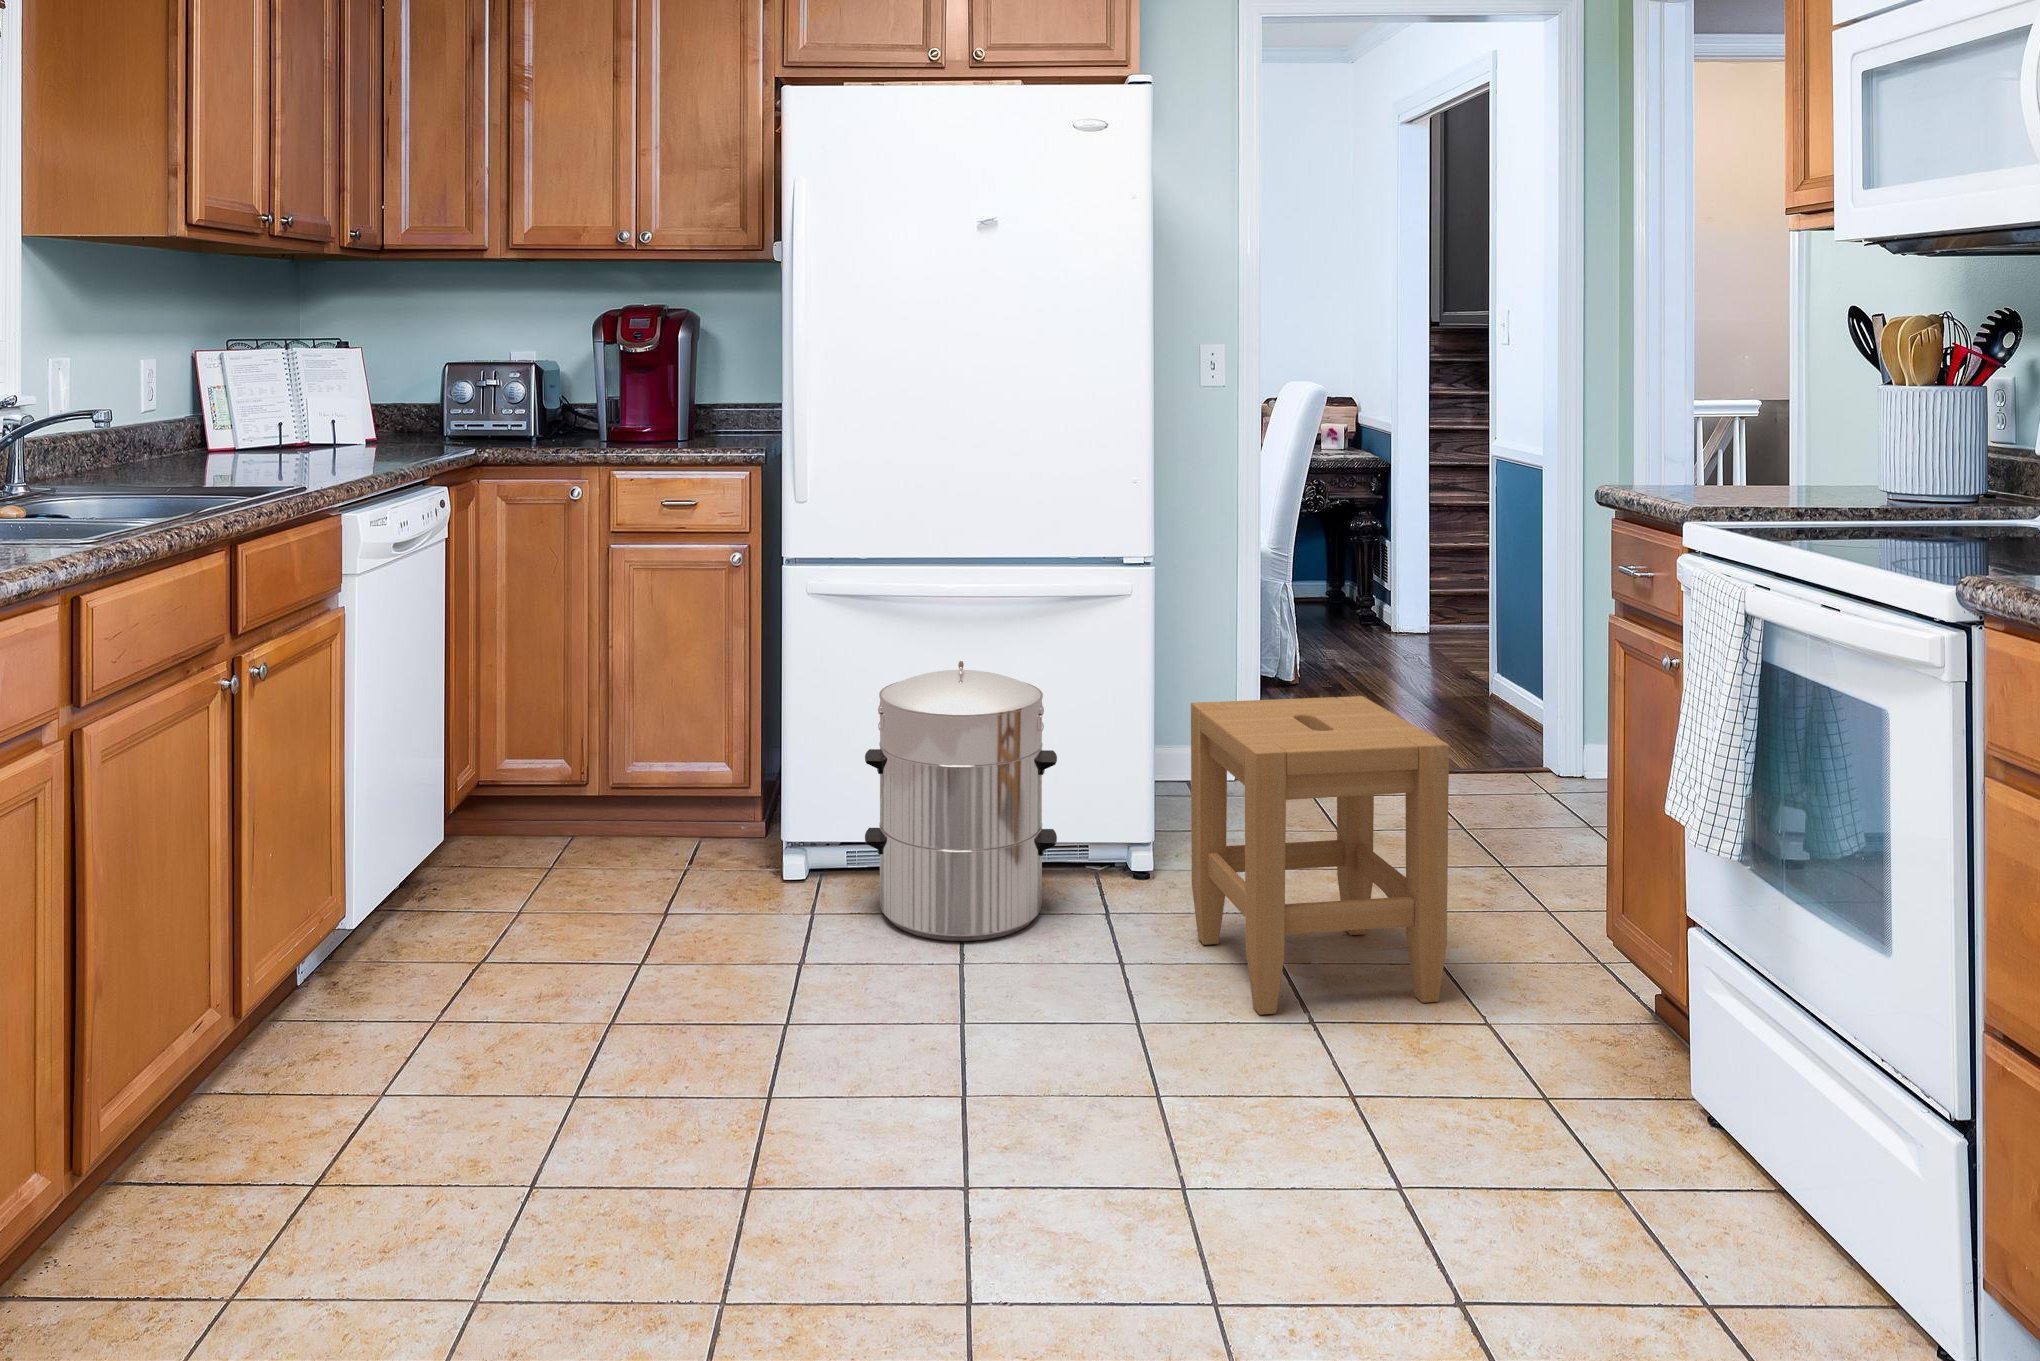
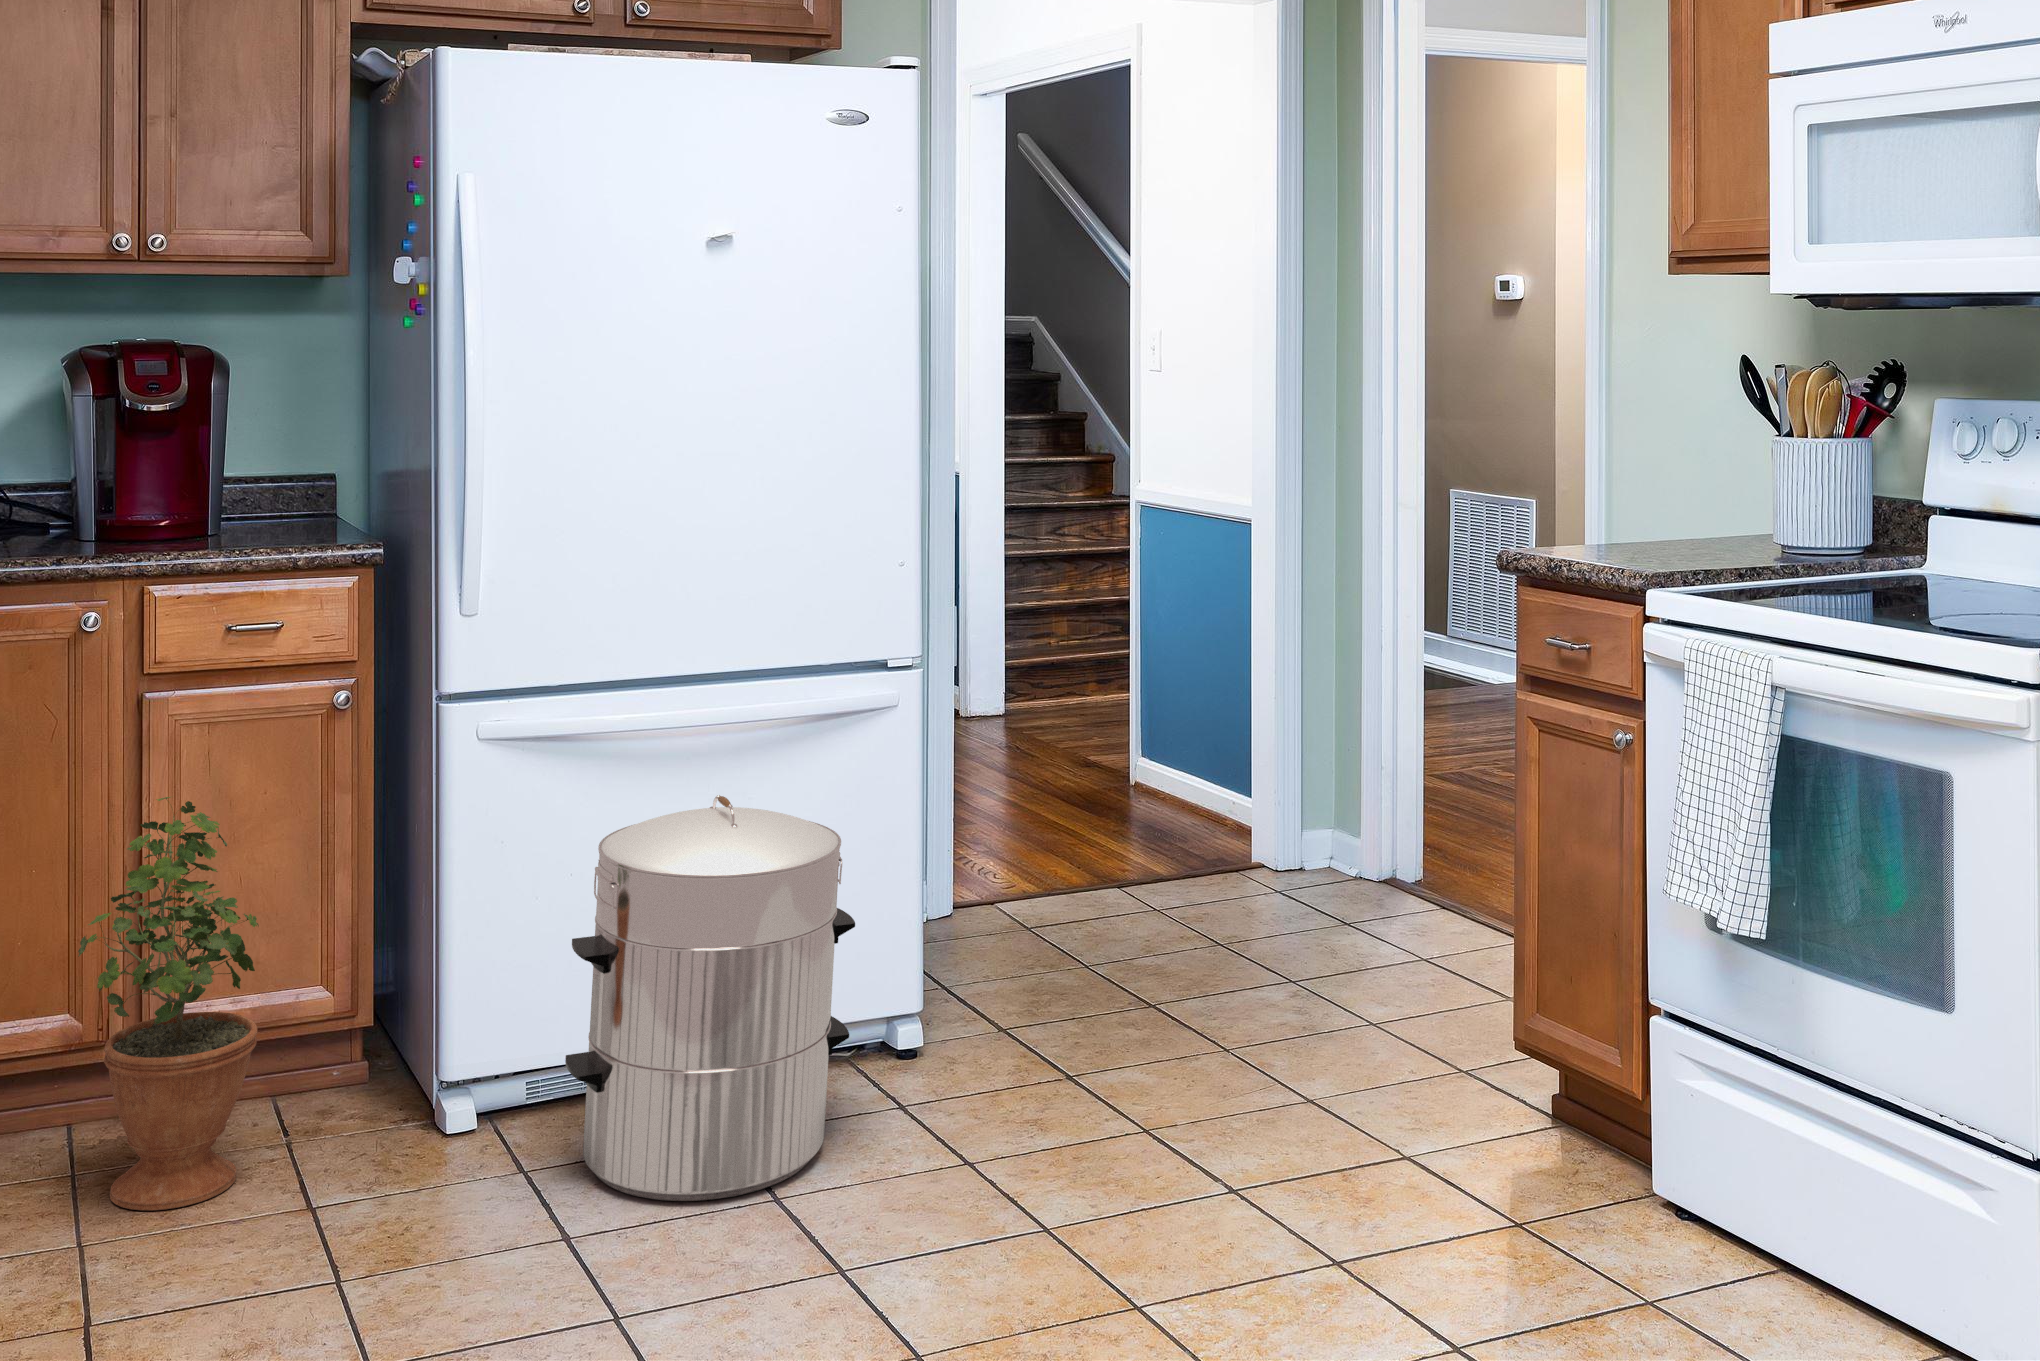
potted plant: none [604,635,707,886] -> present [78,797,259,1210]
stool: present [1191,696,1449,1015] -> none [1035,796,1379,1210]

